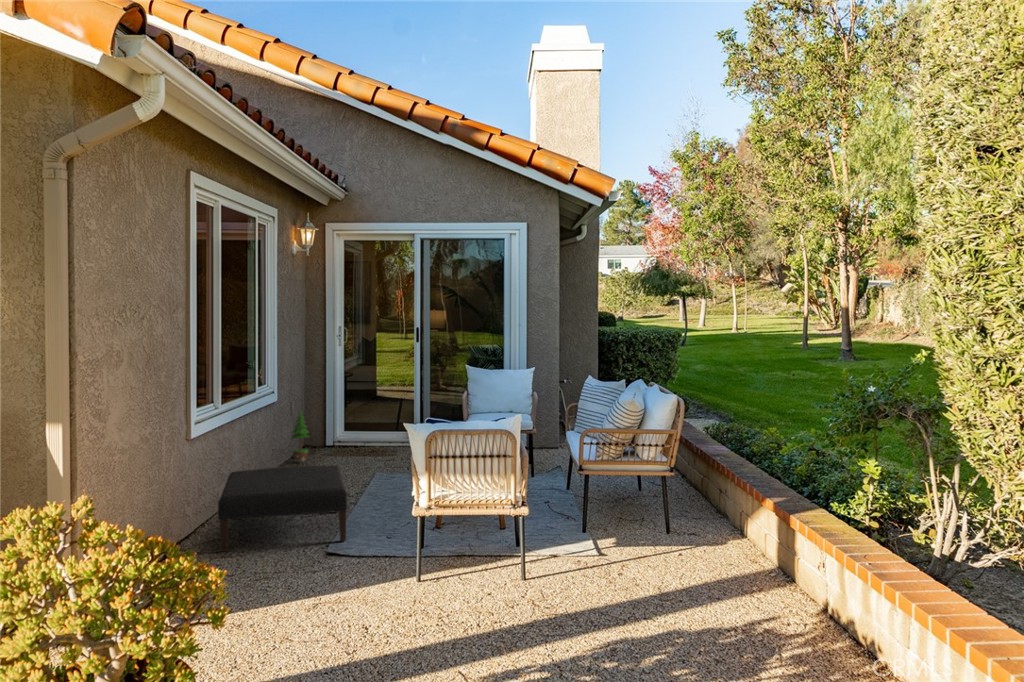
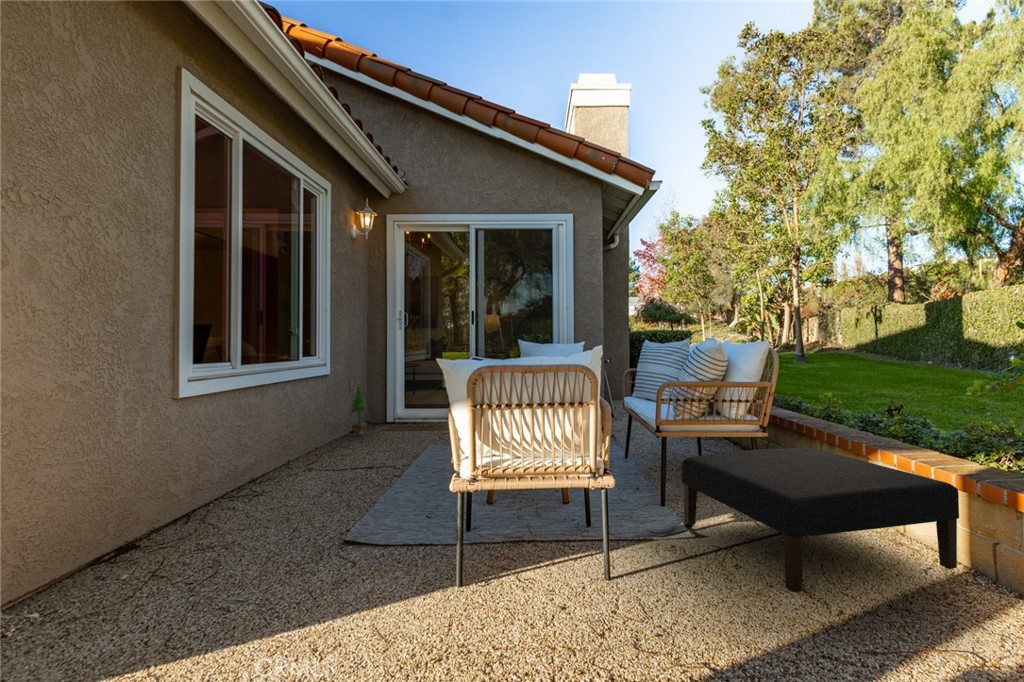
ottoman: present [218,466,347,551] -> present [682,447,959,591]

